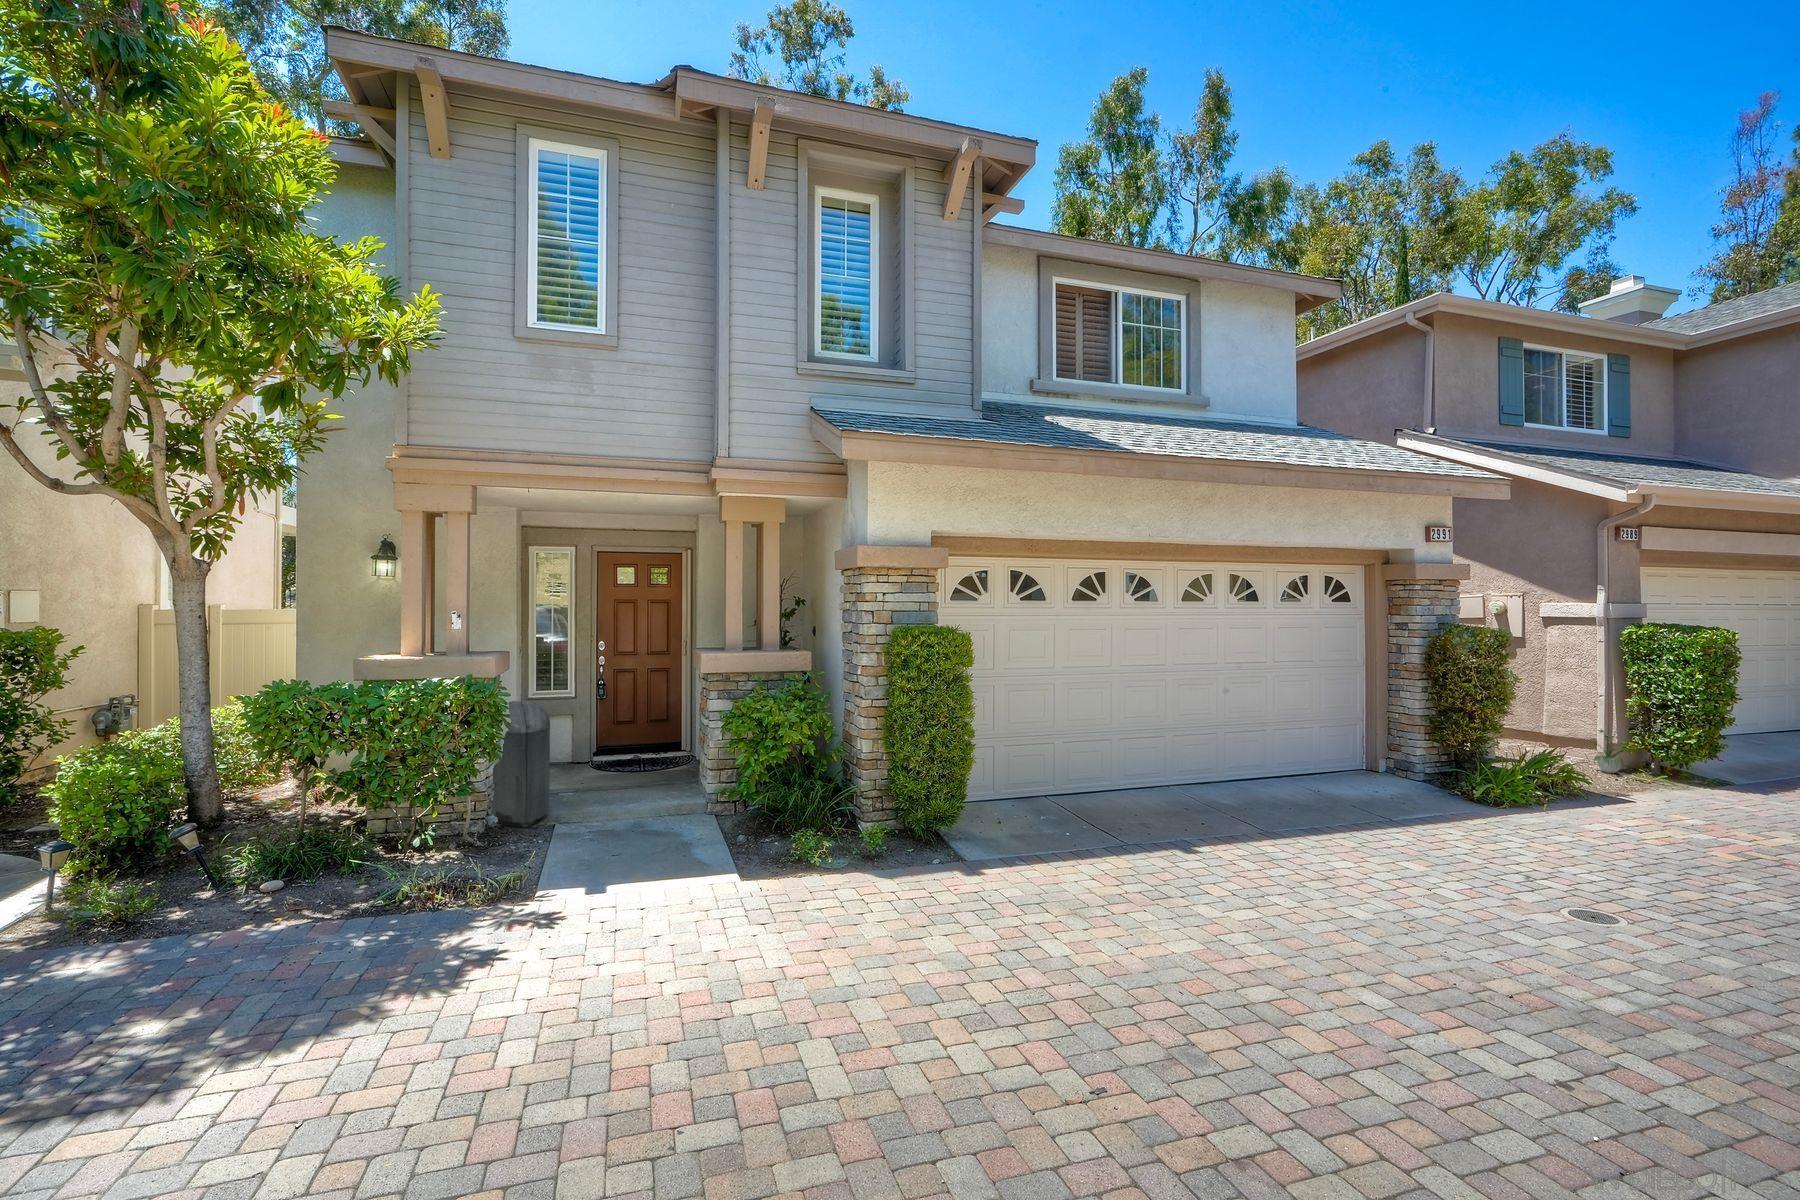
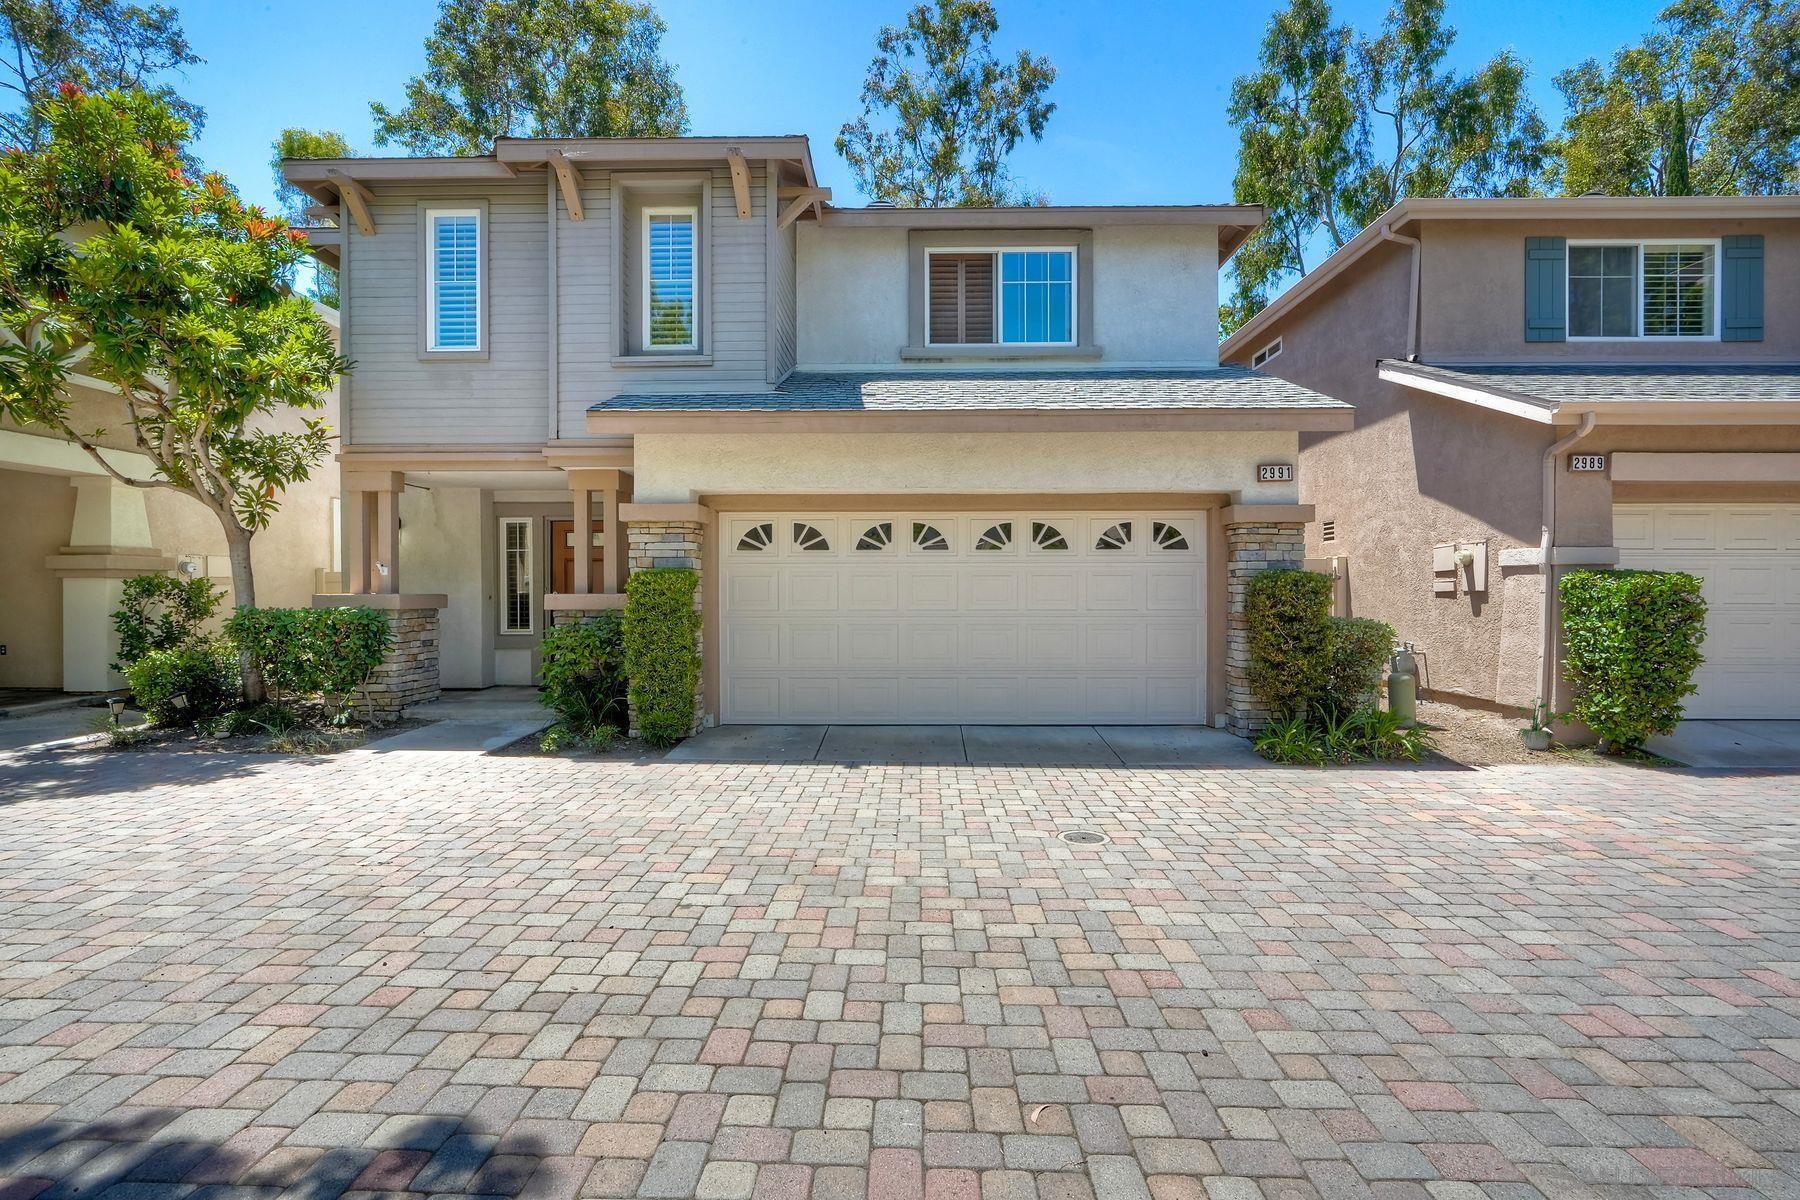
trash can: present [491,700,550,827] -> none [410,629,459,720]

